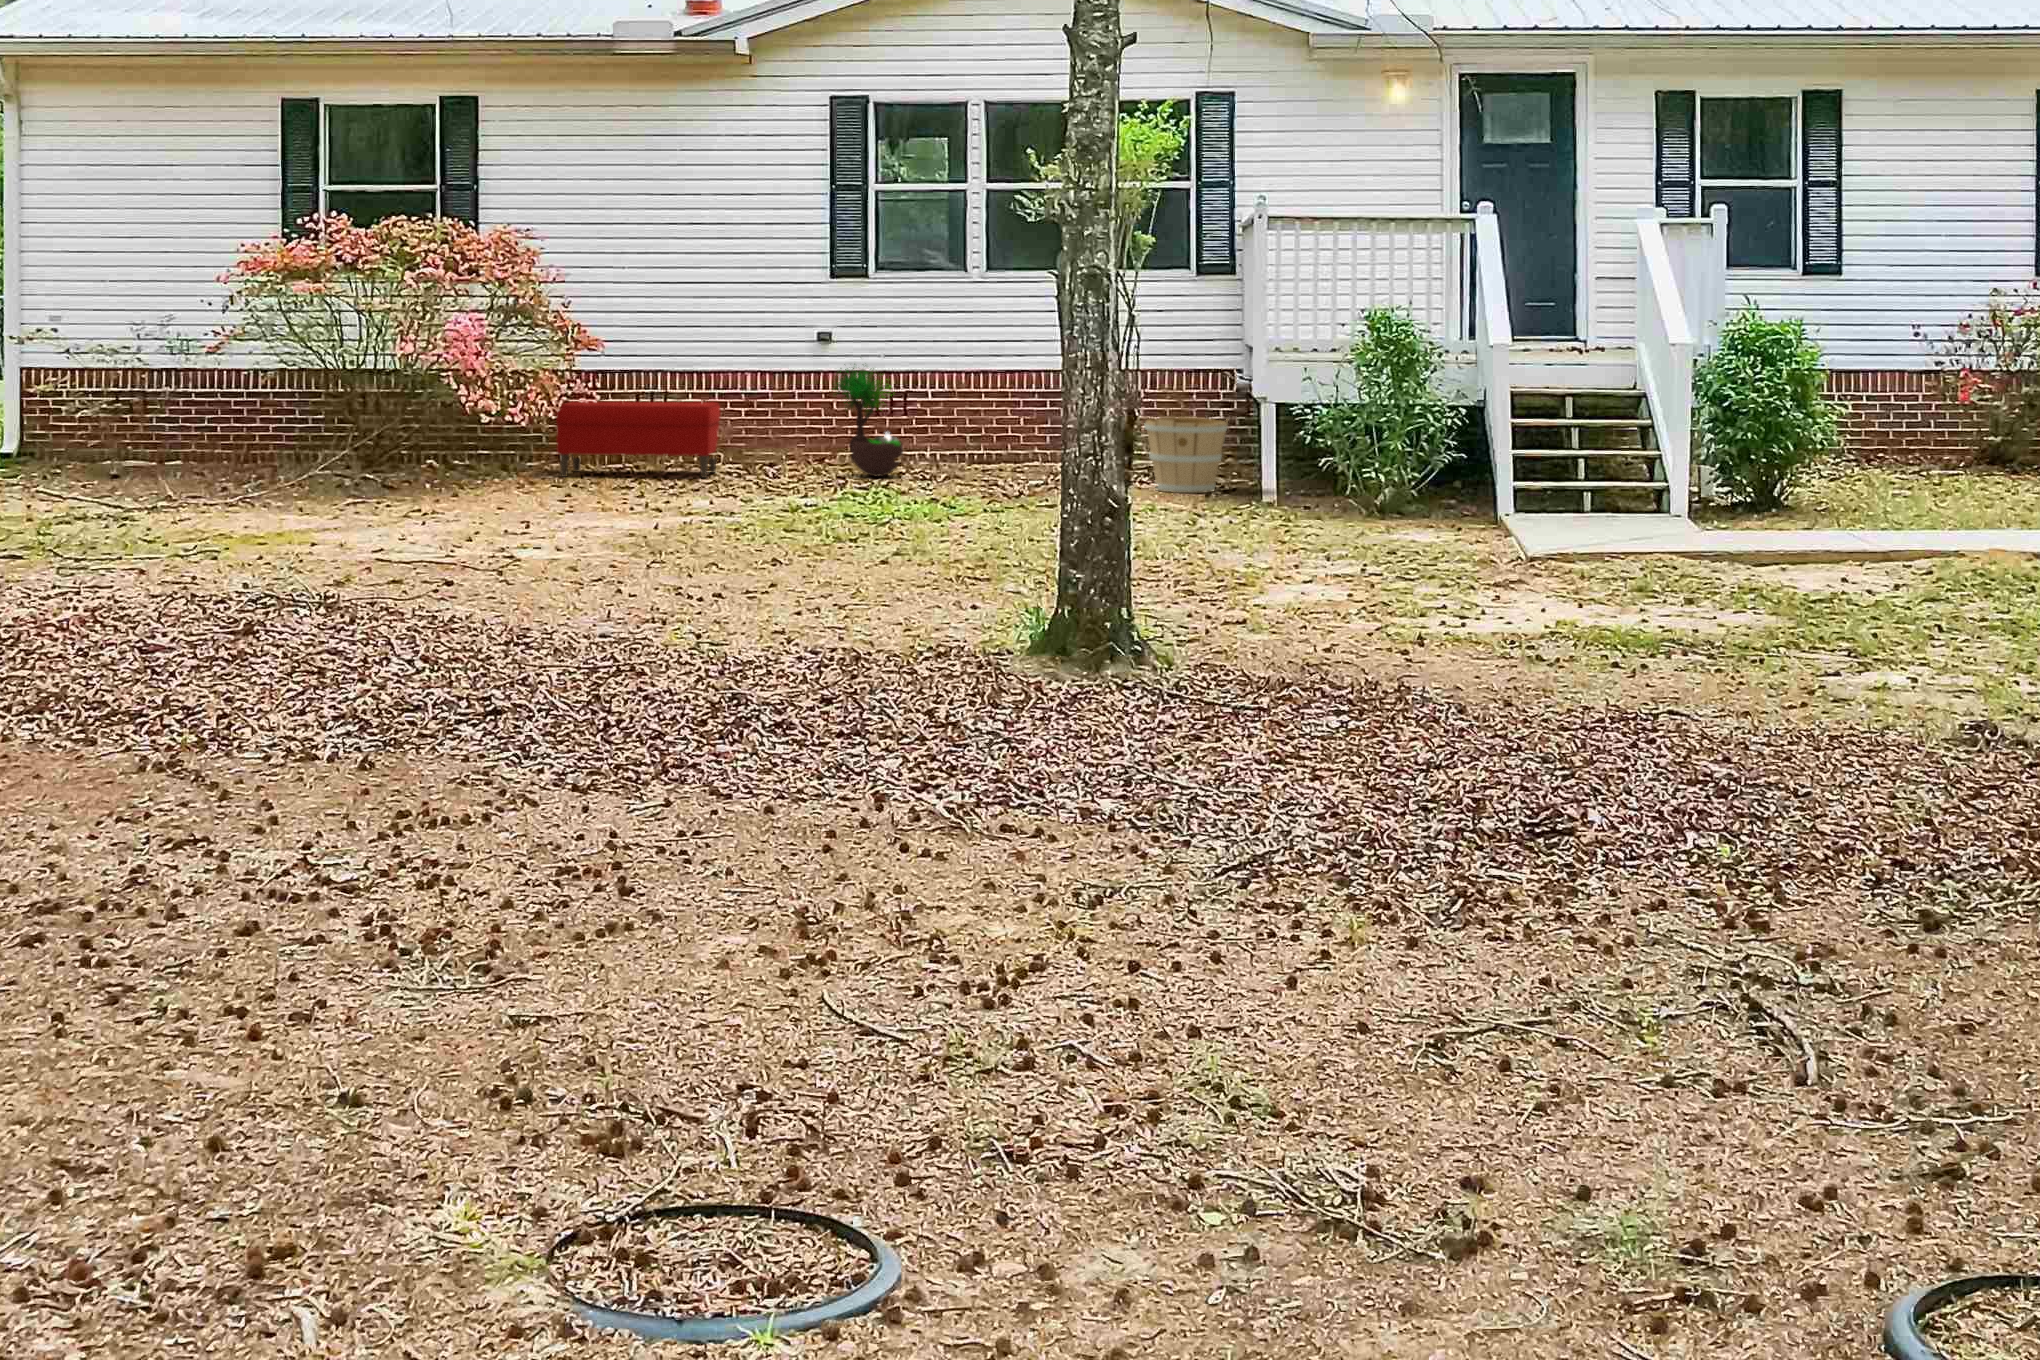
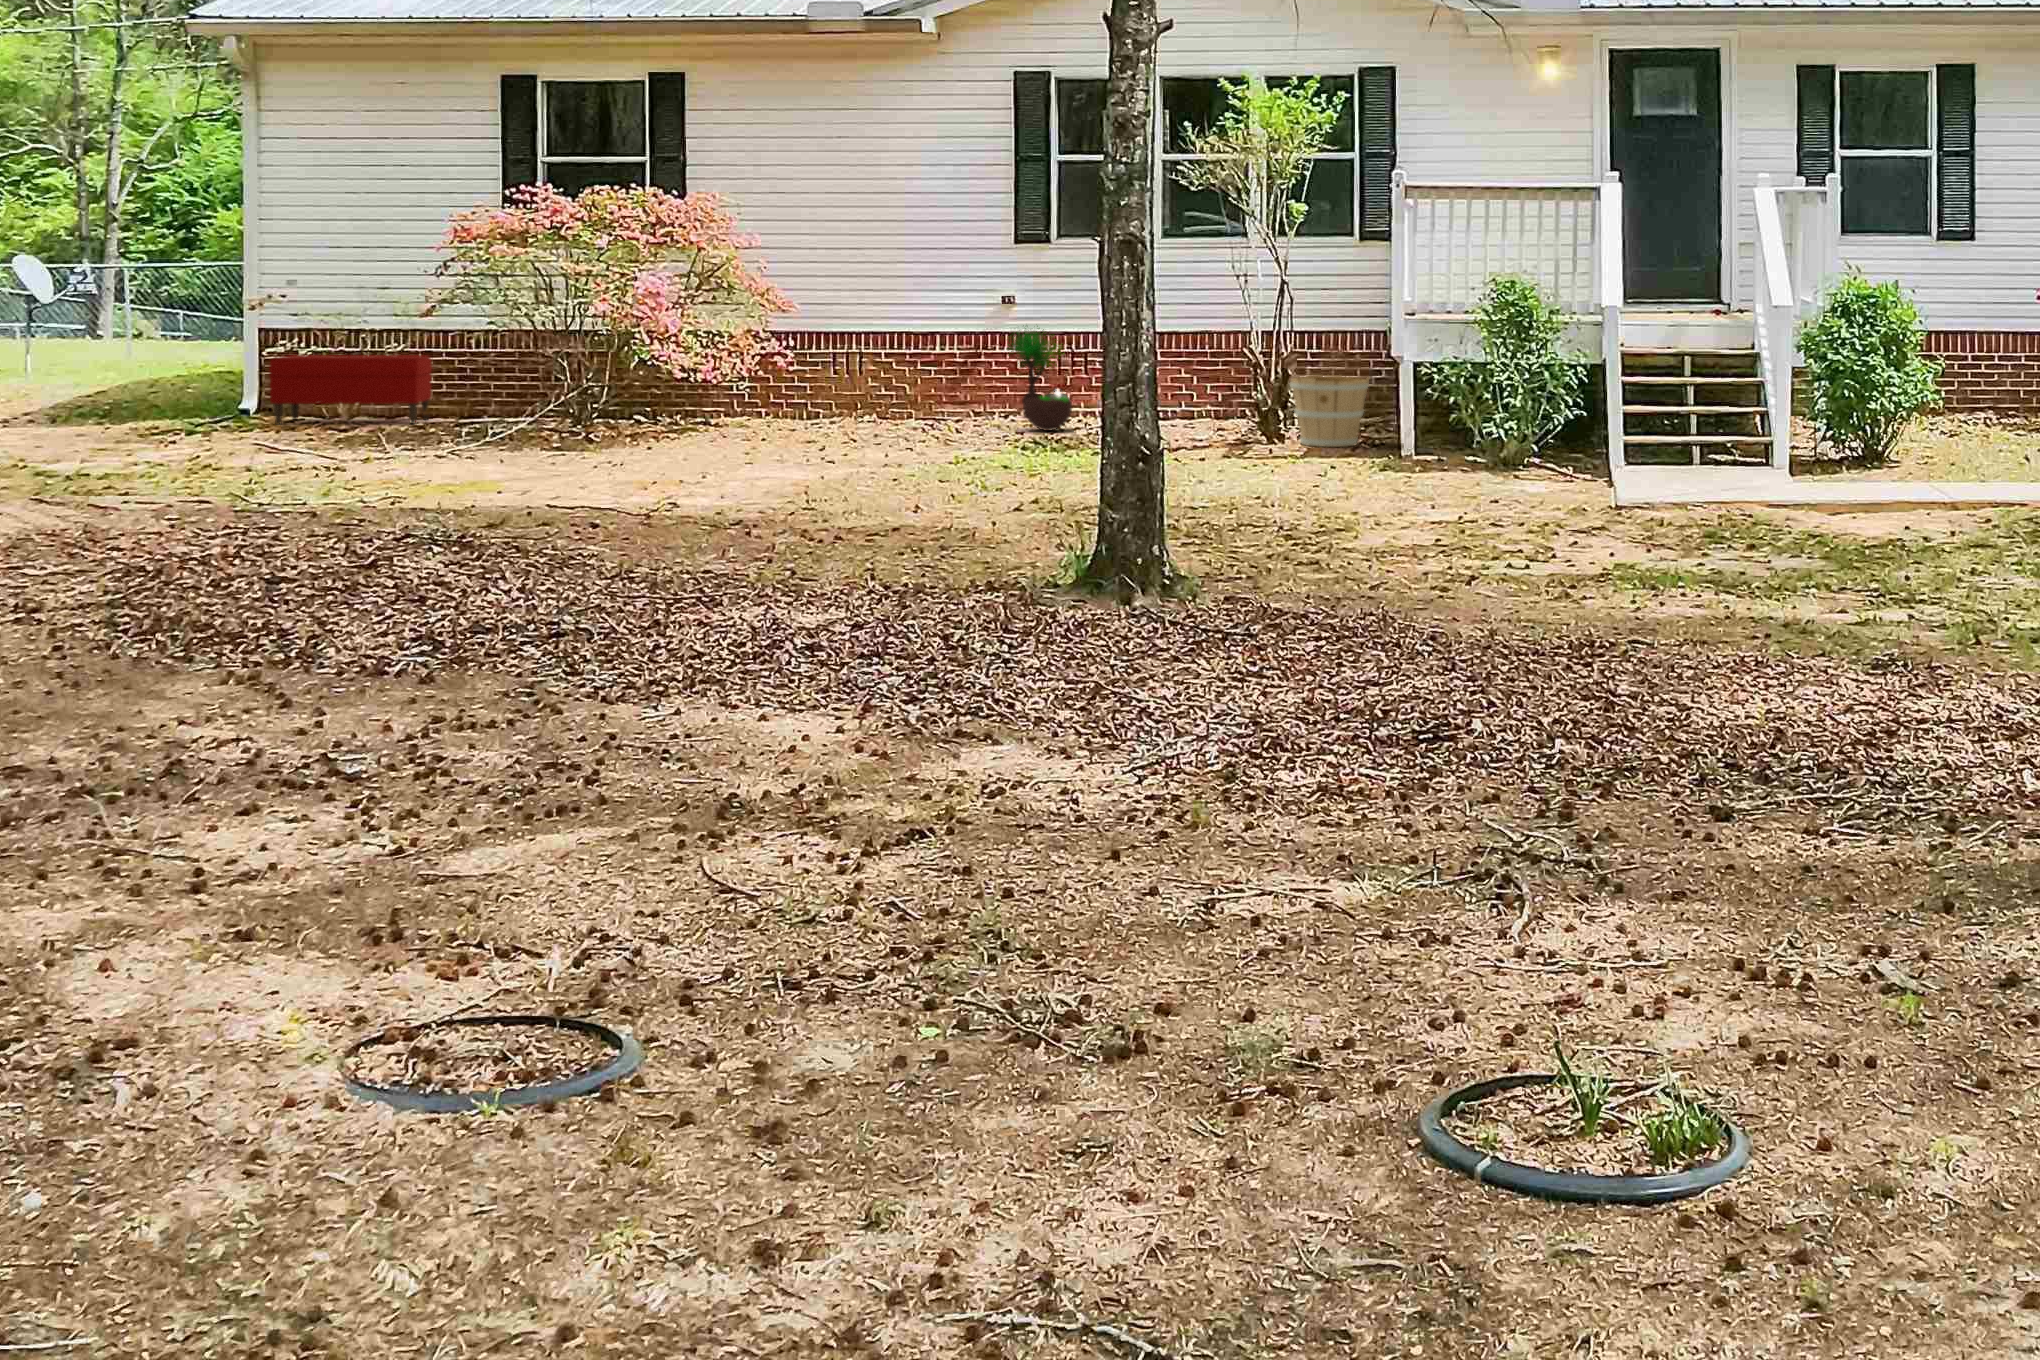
bench: present [556,401,721,478] -> present [269,355,432,425]

